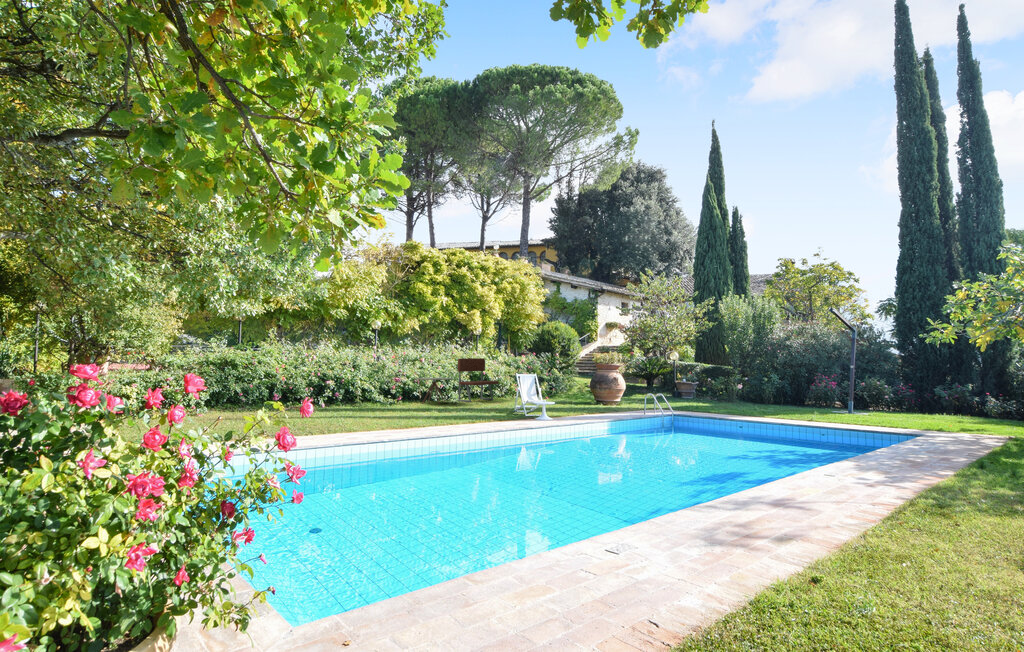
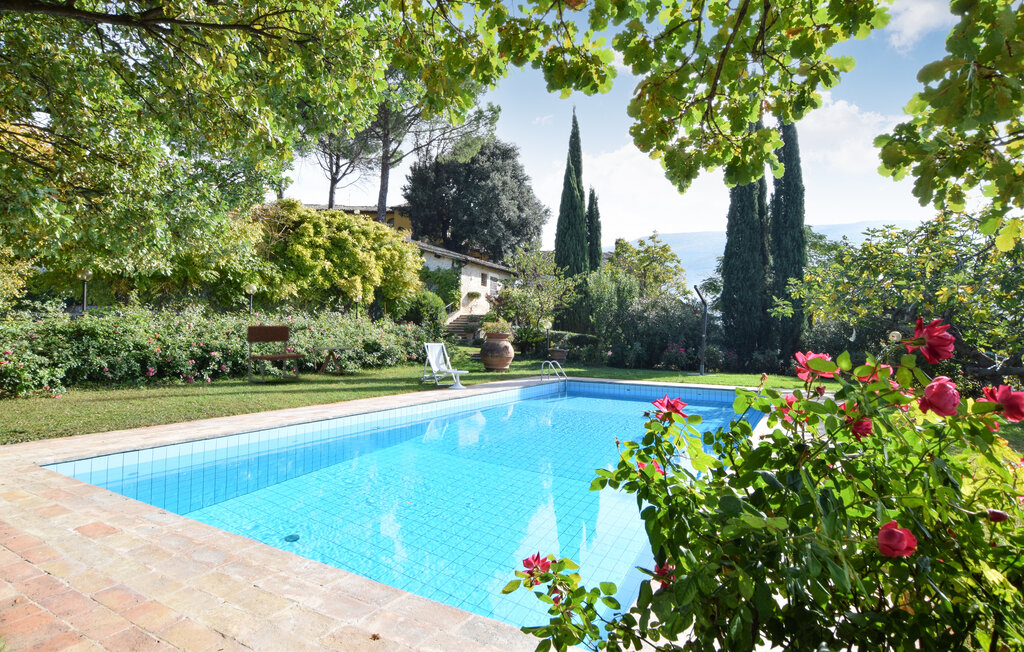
bench: present [458,358,499,402] -> present [247,325,306,382]

